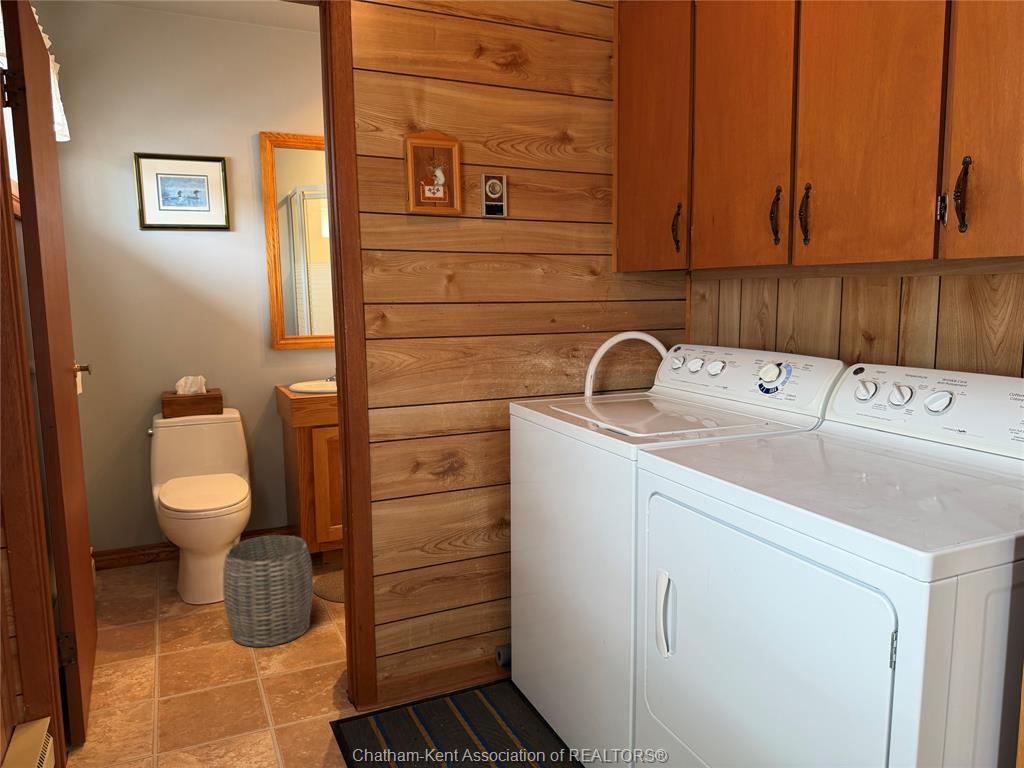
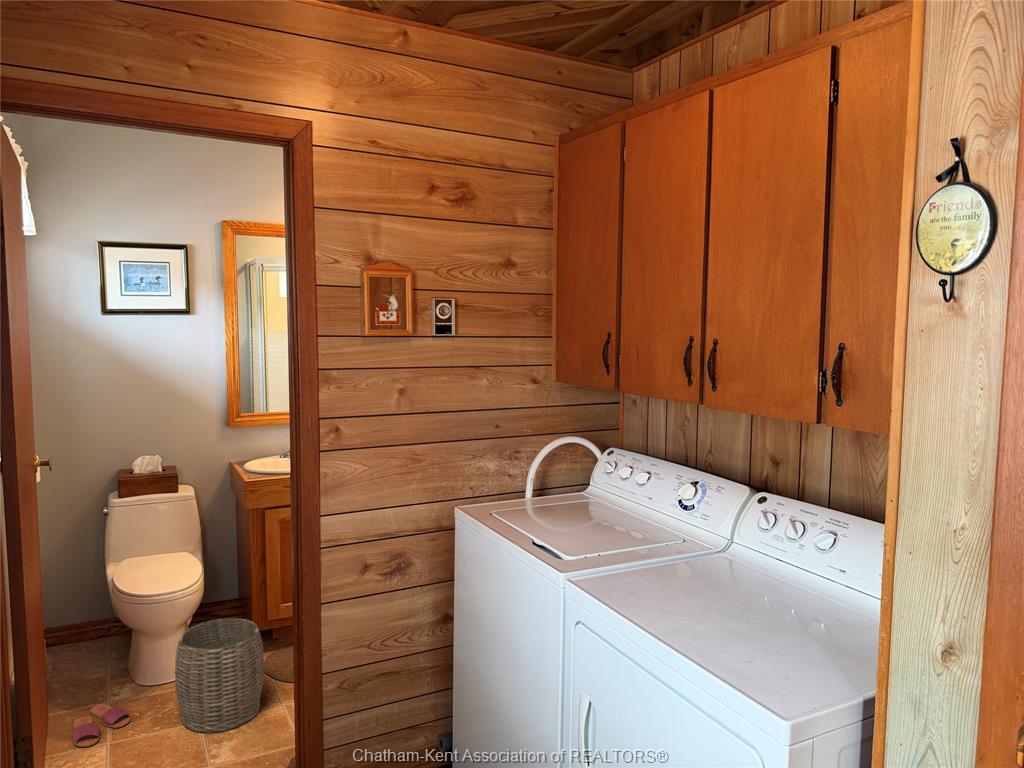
slippers: none [123,620,180,657] -> present [72,704,130,747]

